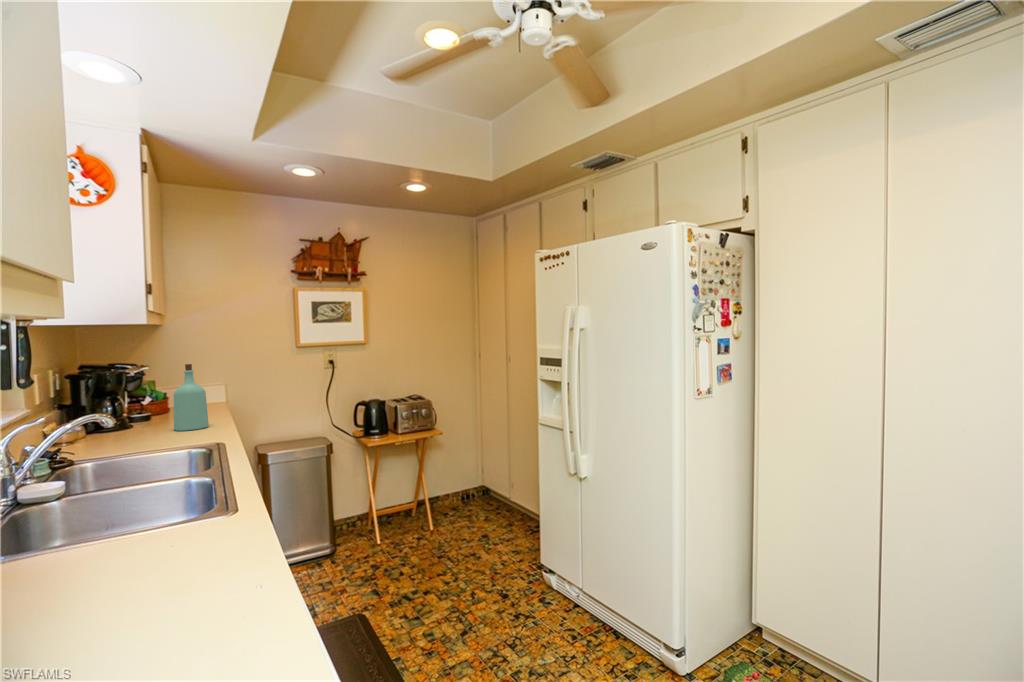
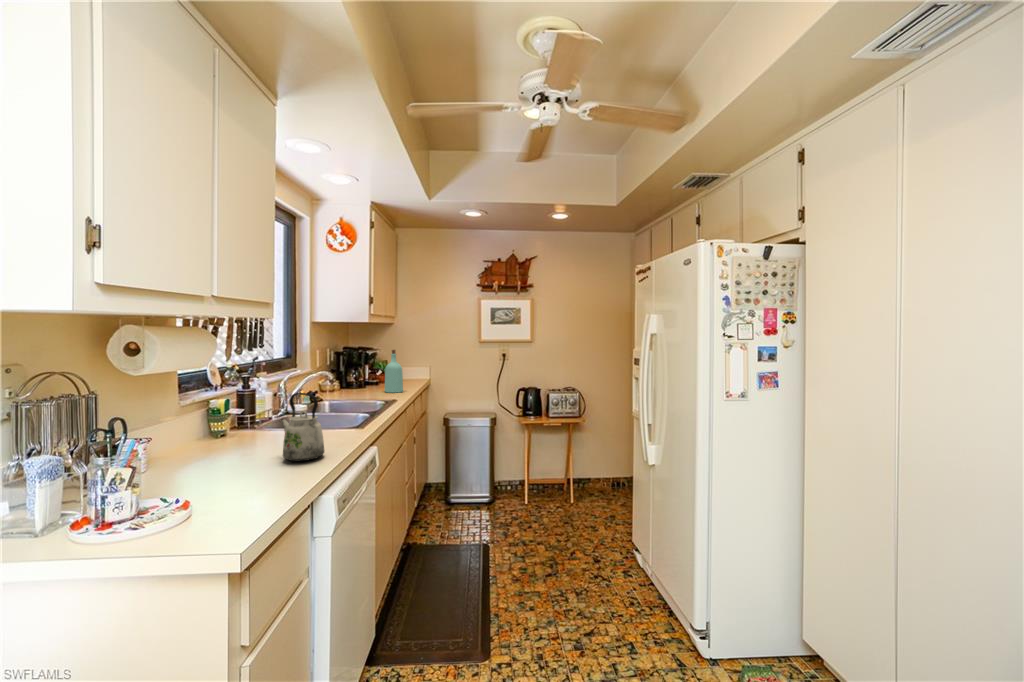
kettle: none [82,469,205,619] -> present [281,393,324,461]

